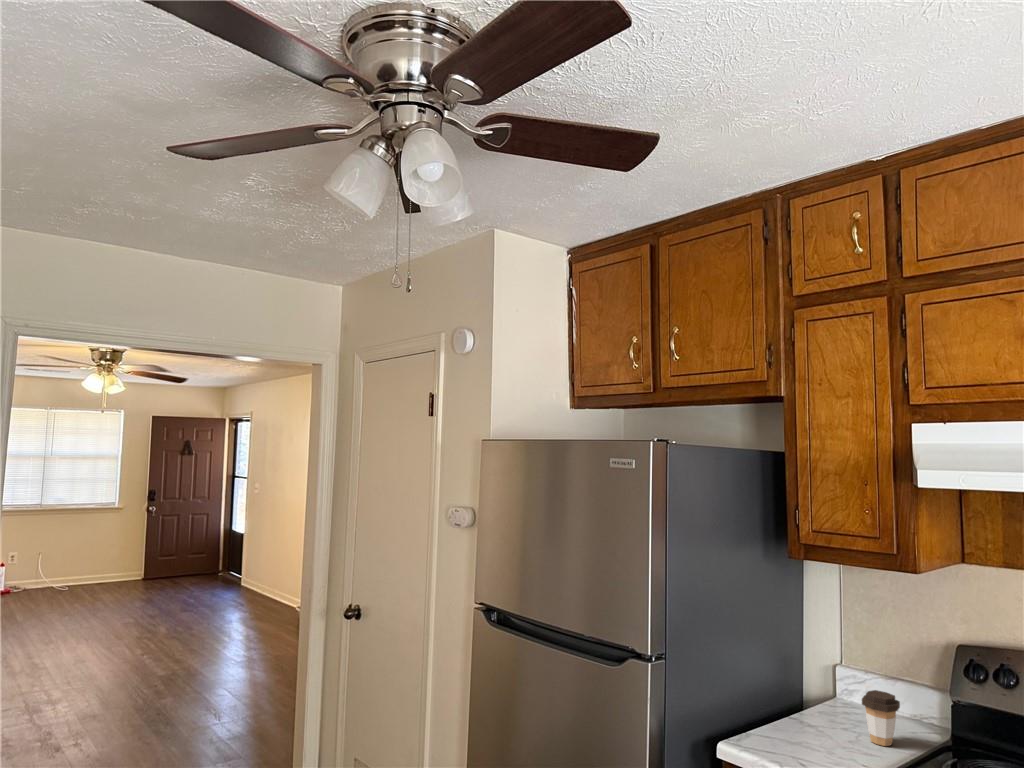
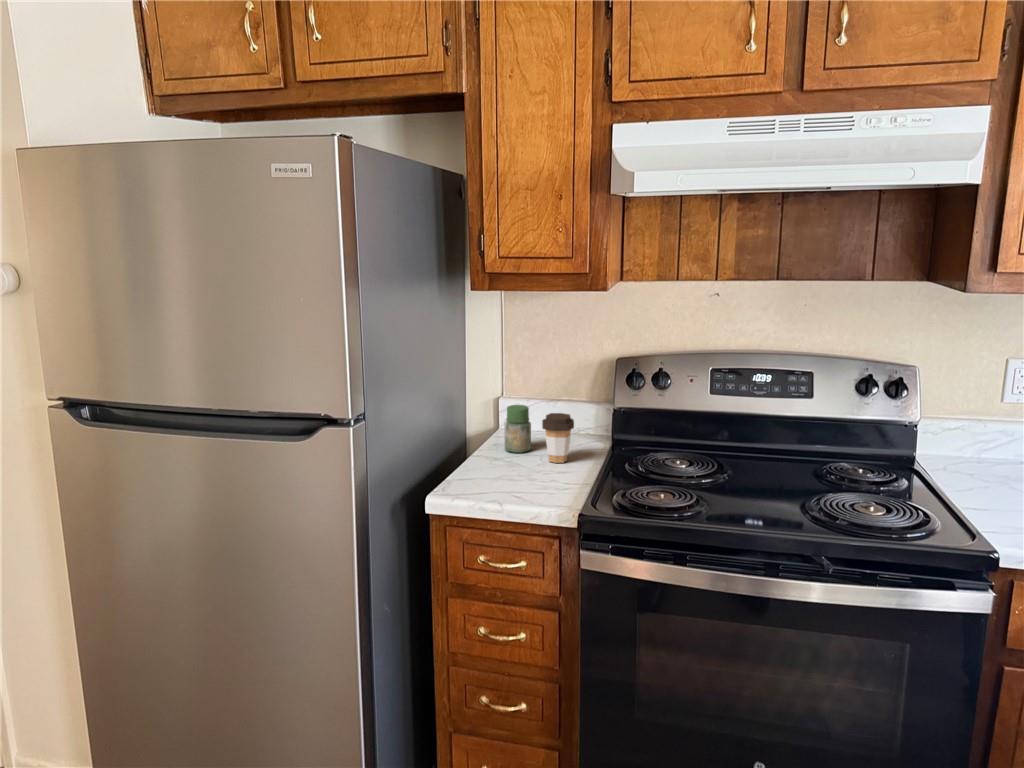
jar: none [832,674,861,725] -> present [504,405,531,453]

